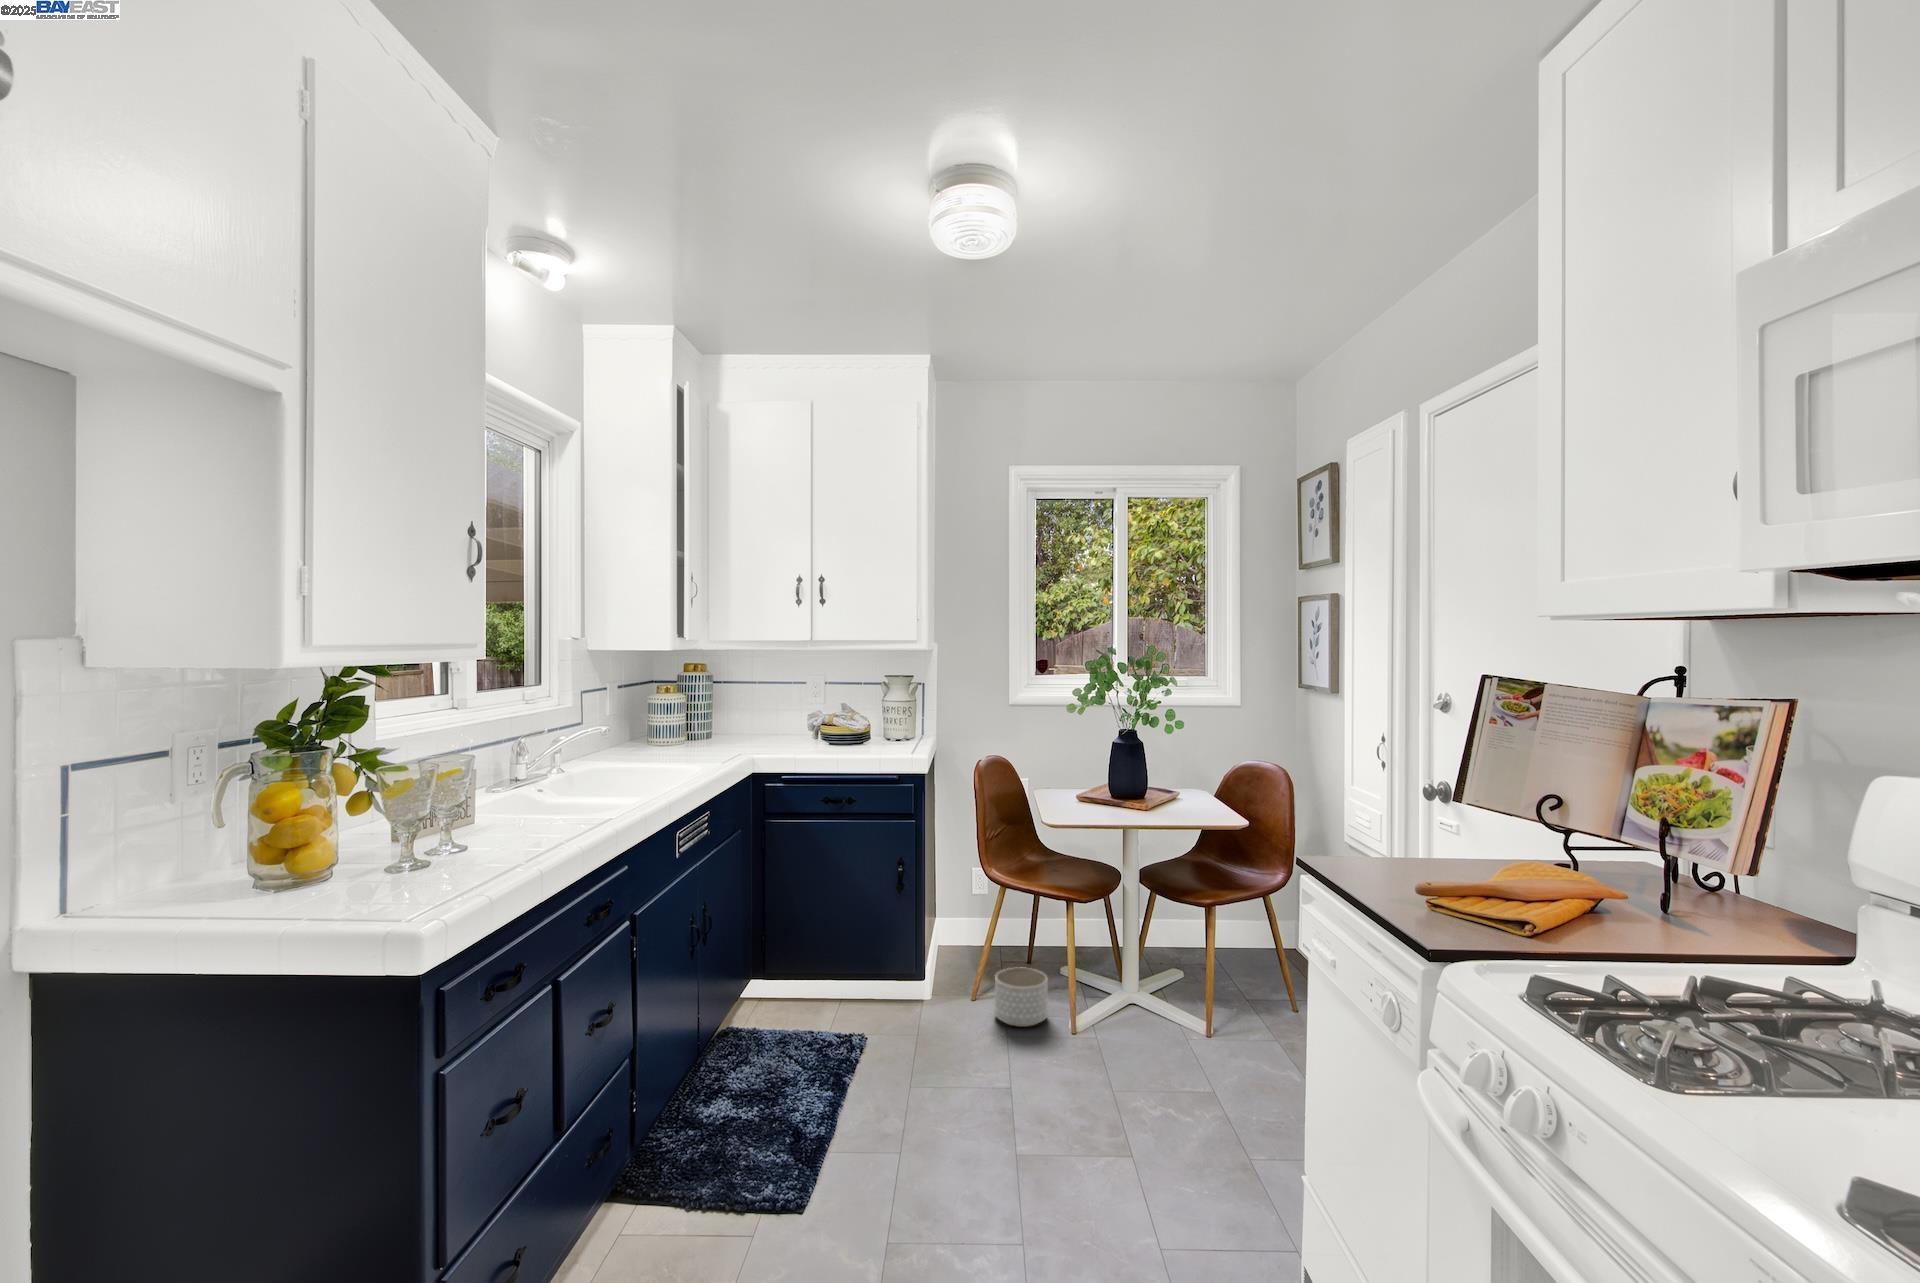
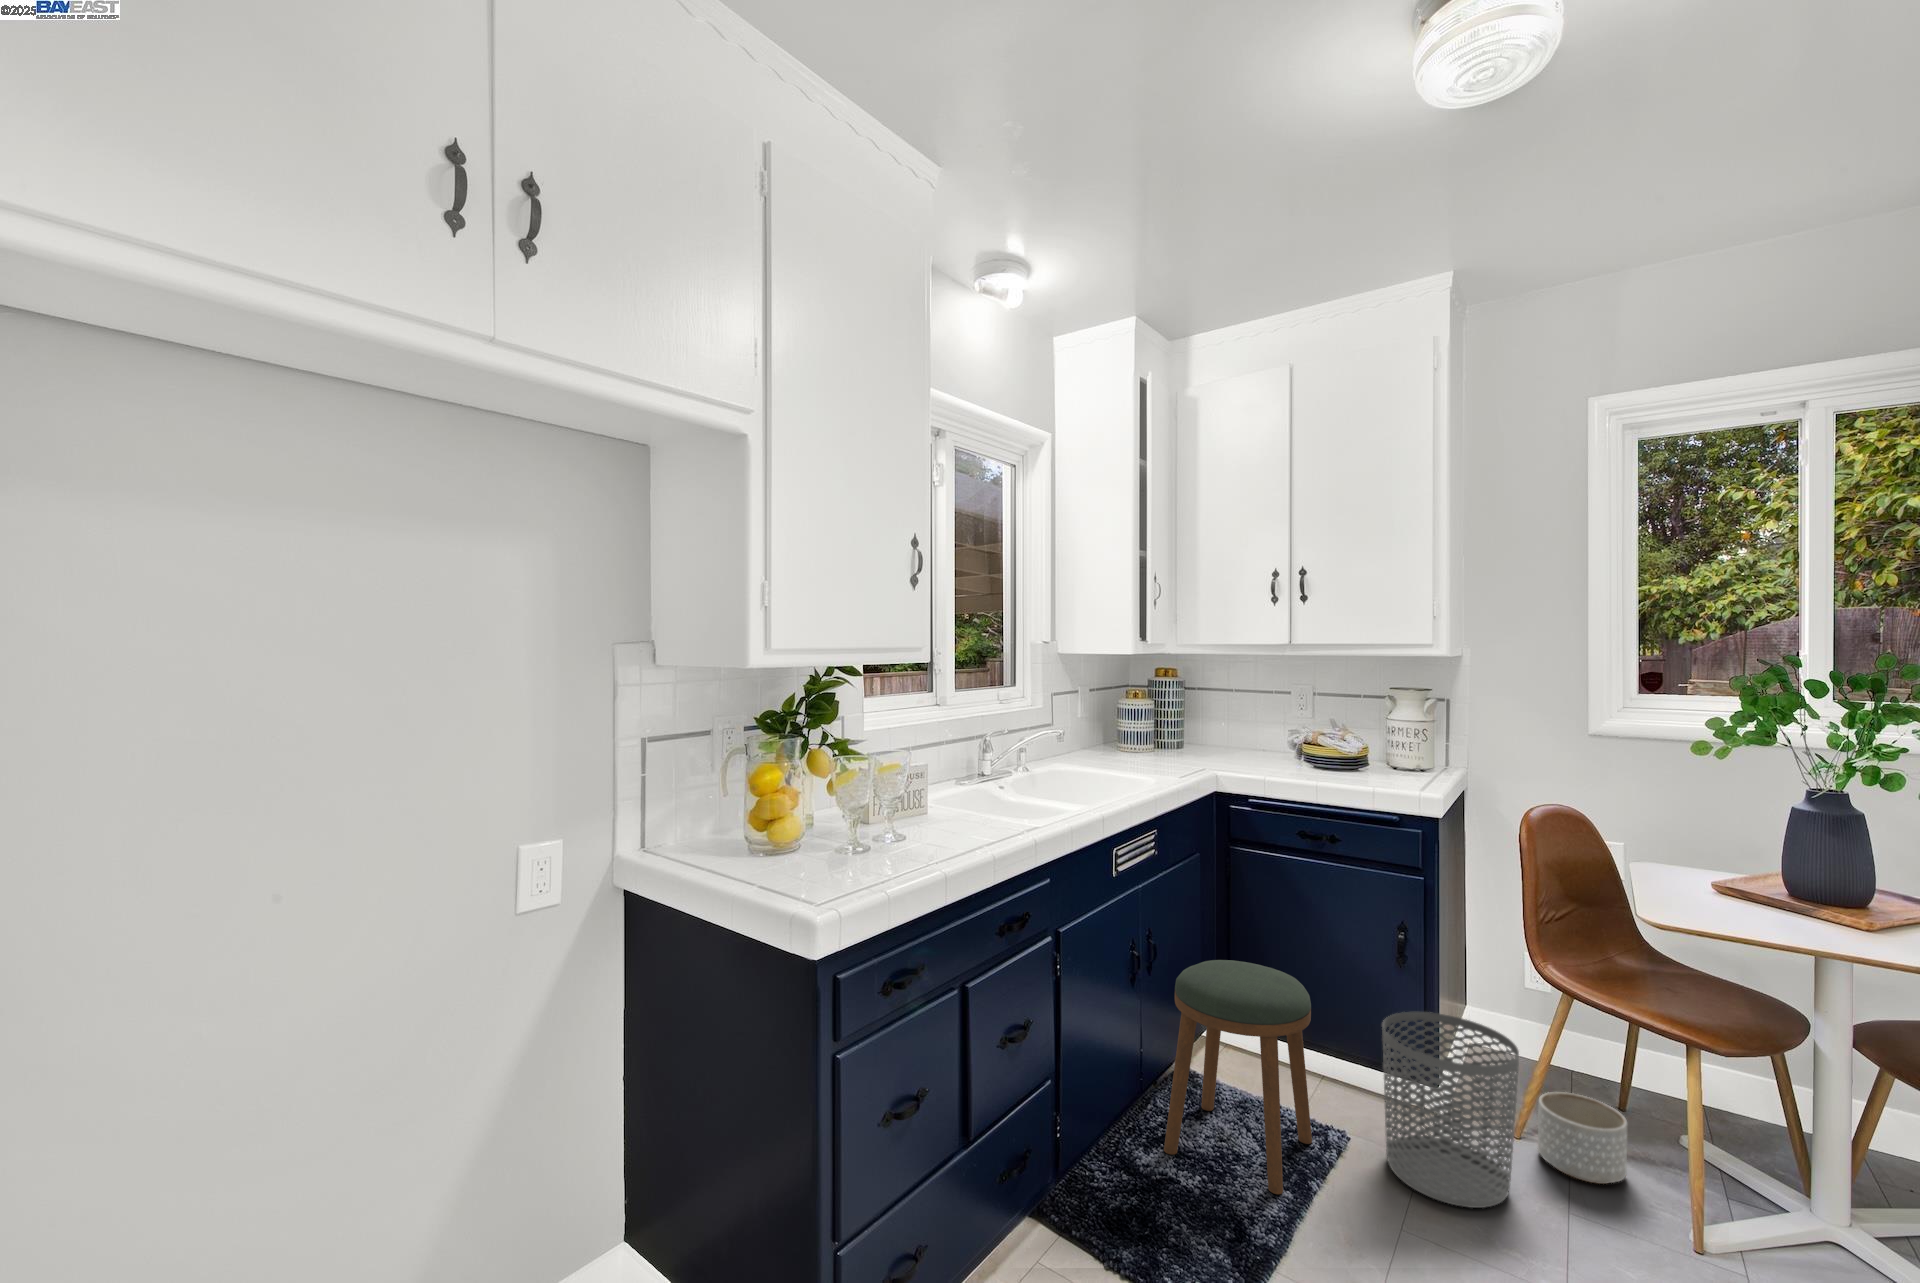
stool: none [722,918,842,1101] -> present [1164,960,1312,1194]
waste bin: none [893,928,985,1068] -> present [1382,1012,1519,1208]

